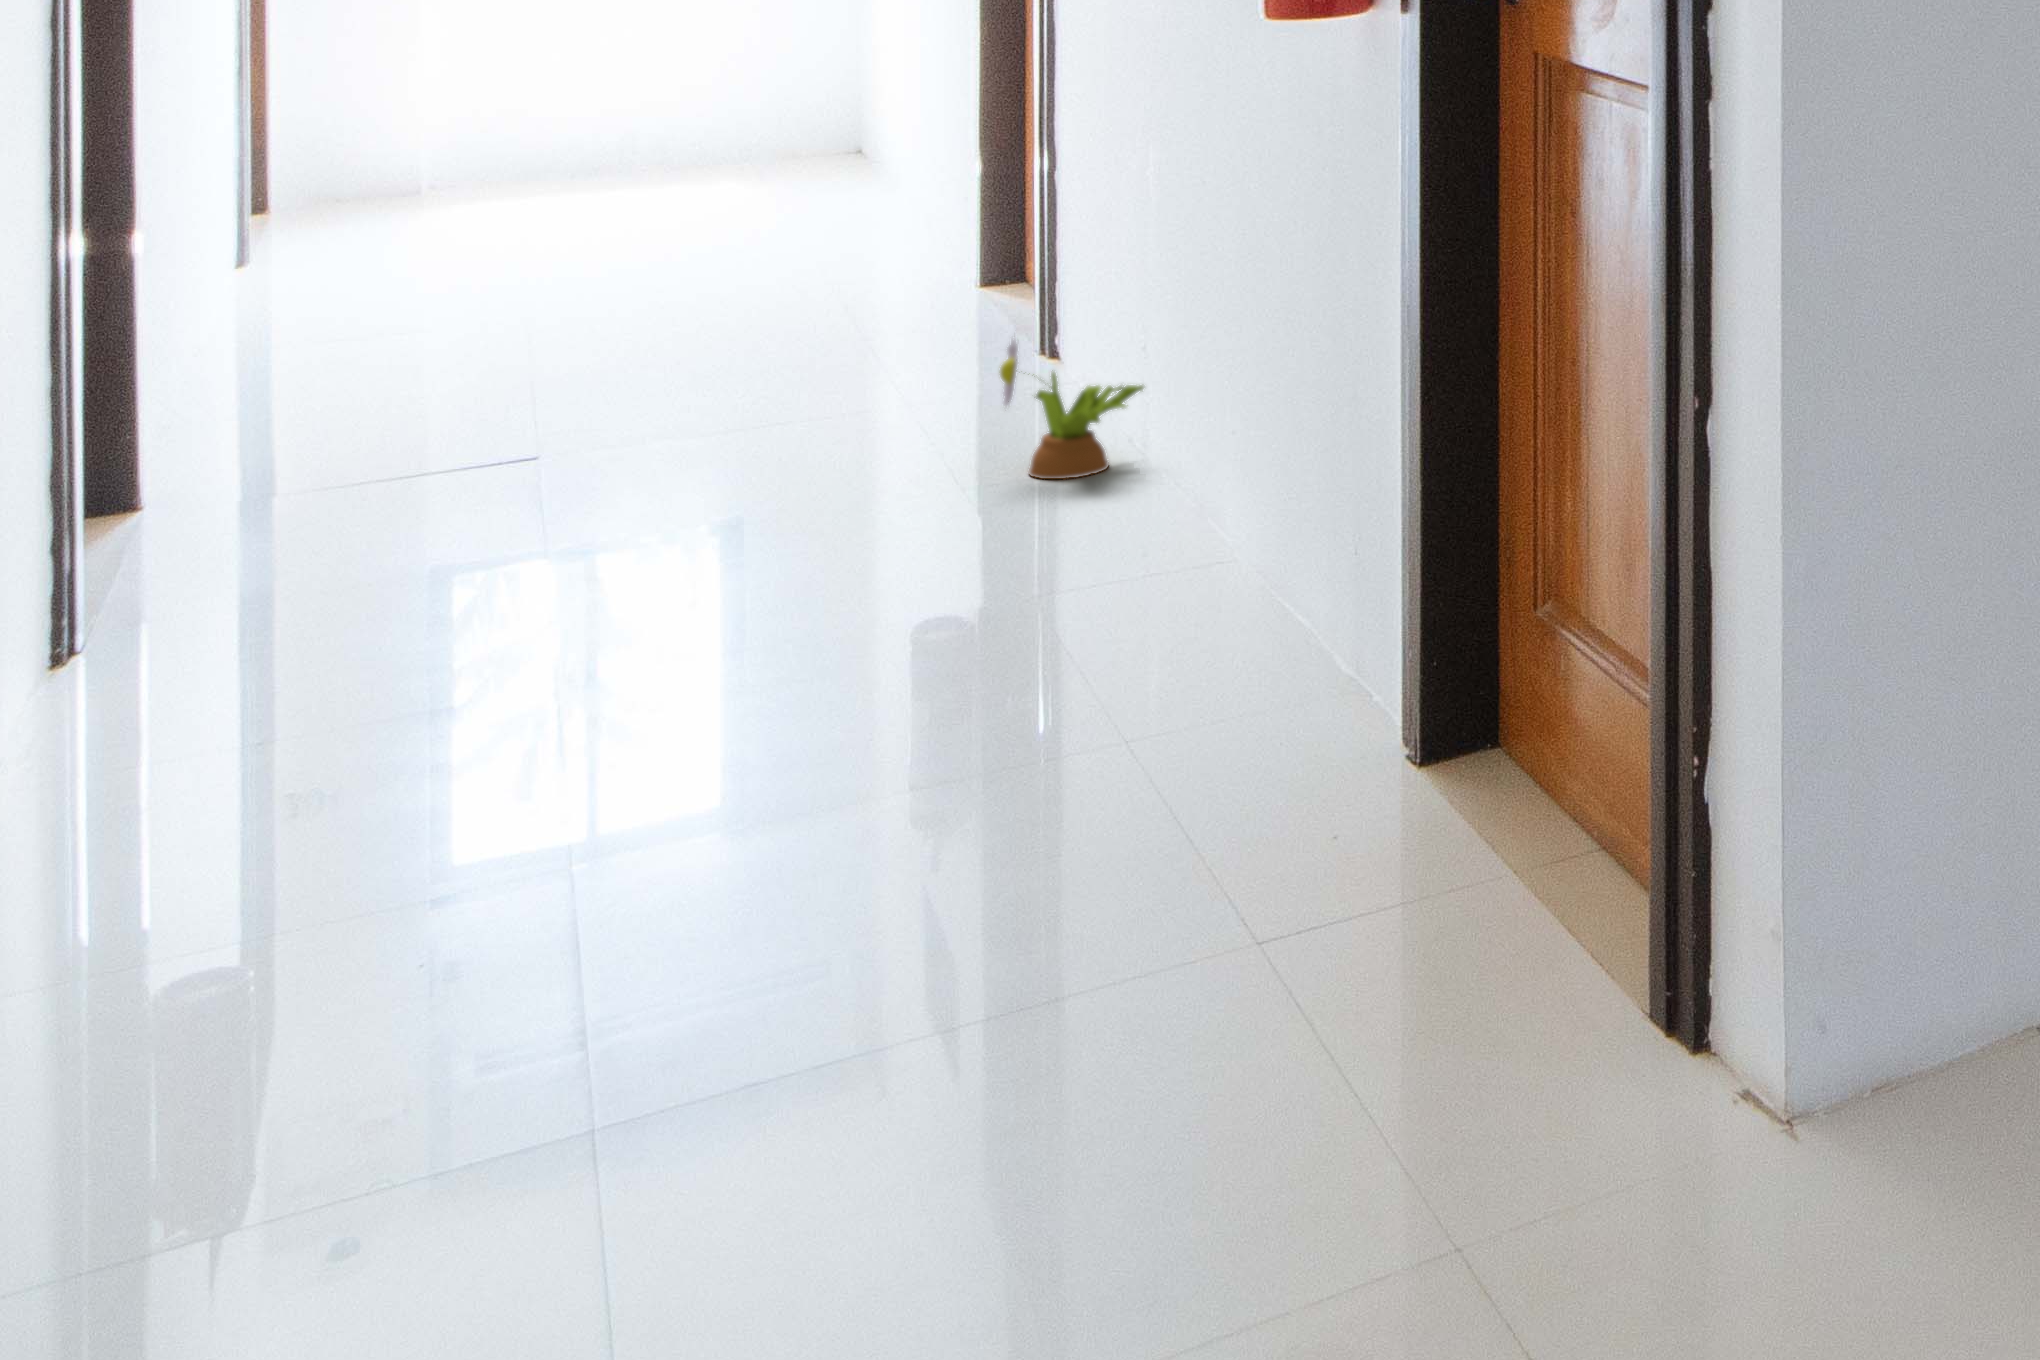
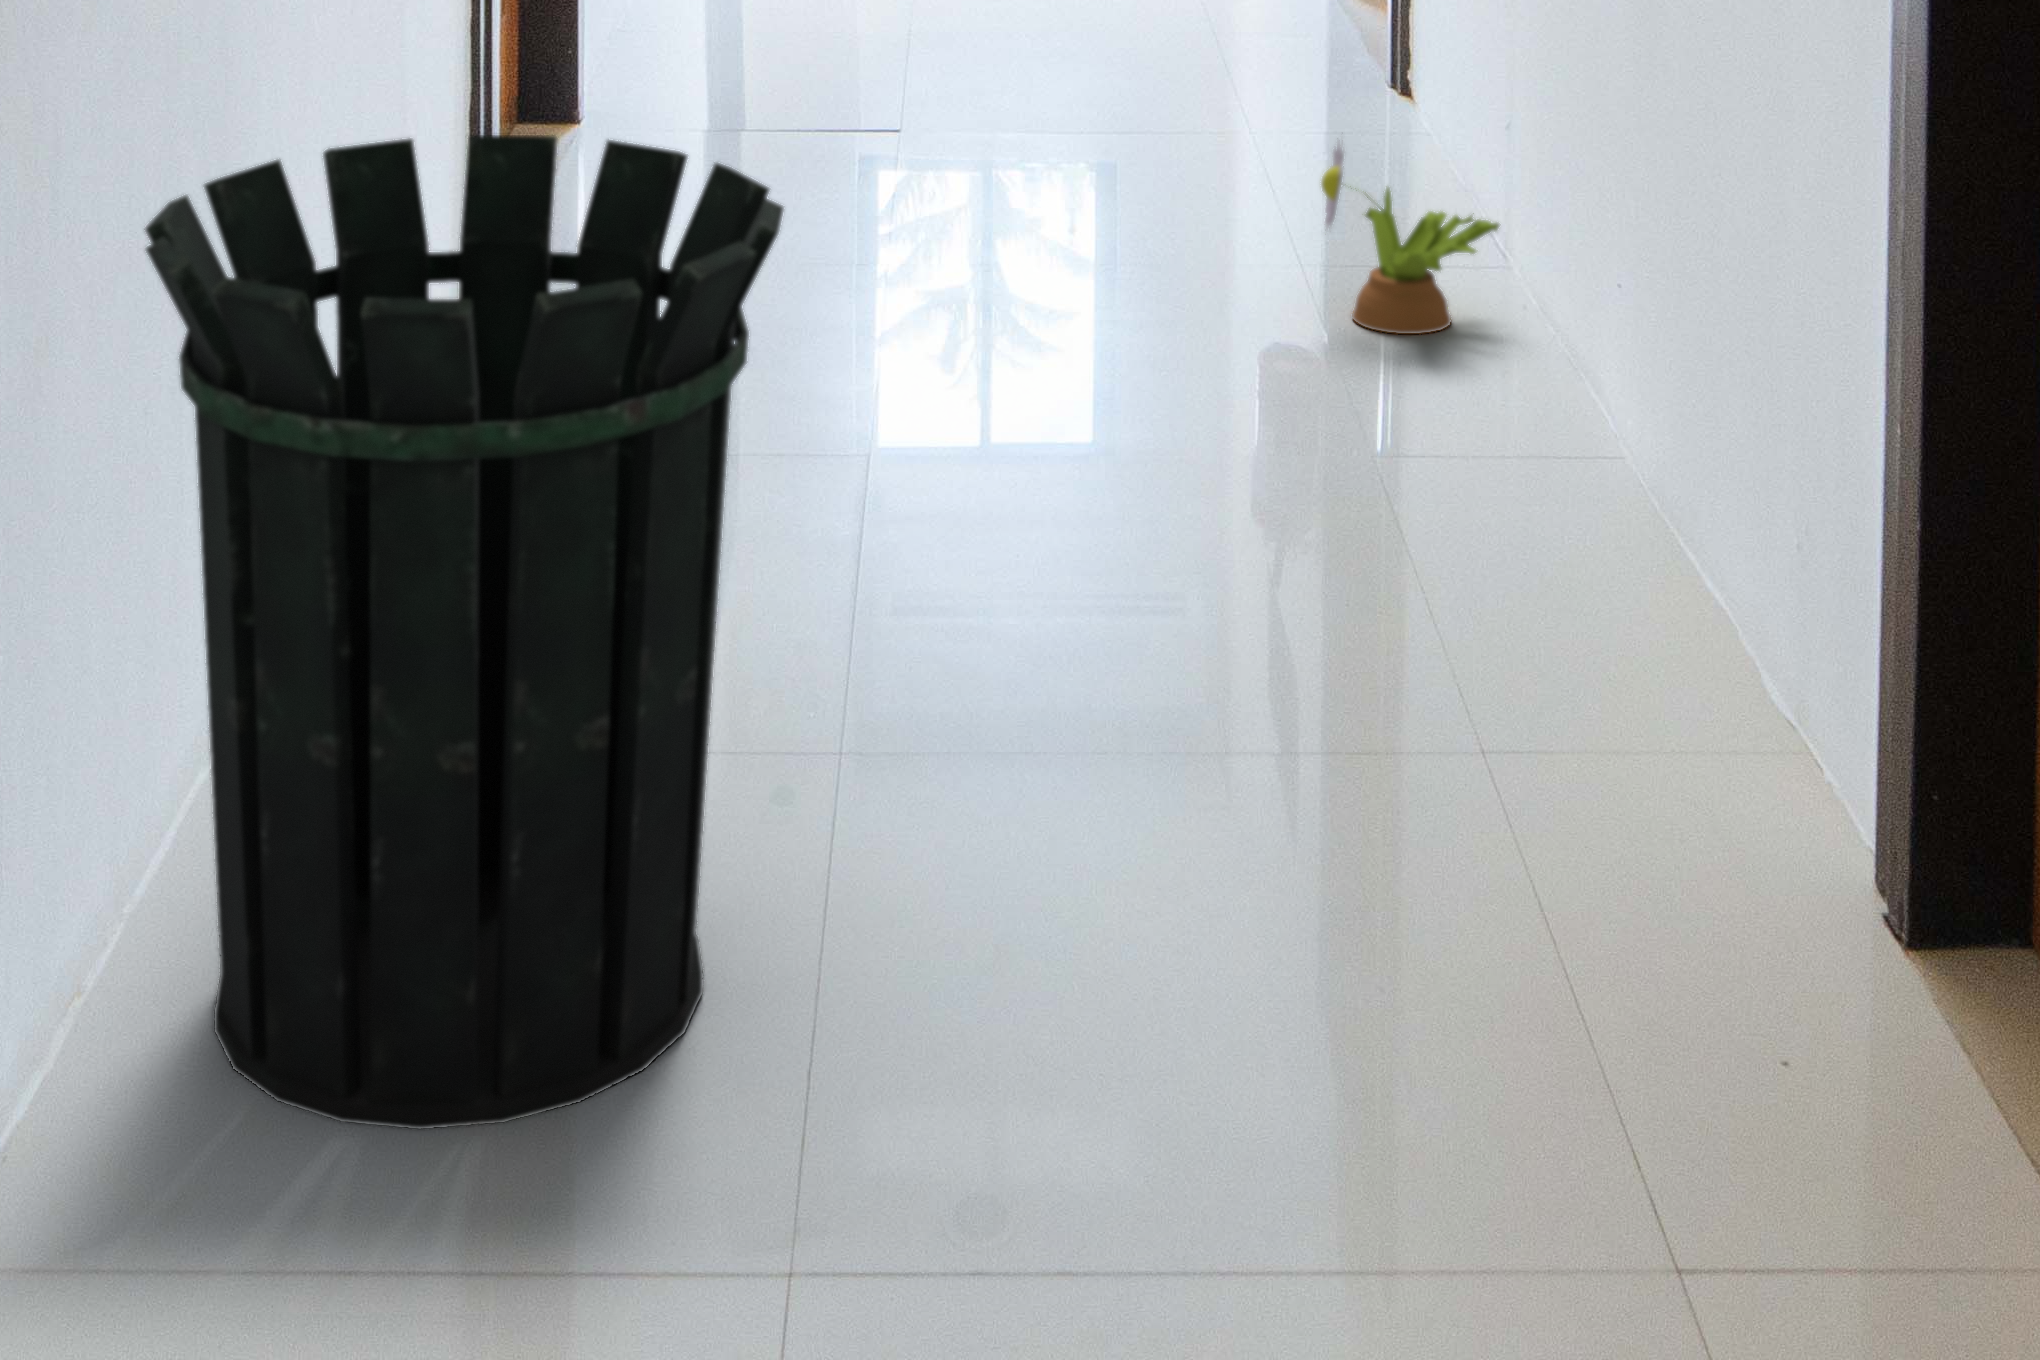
waste bin: none [130,331,643,1005] -> present [144,135,784,1129]

